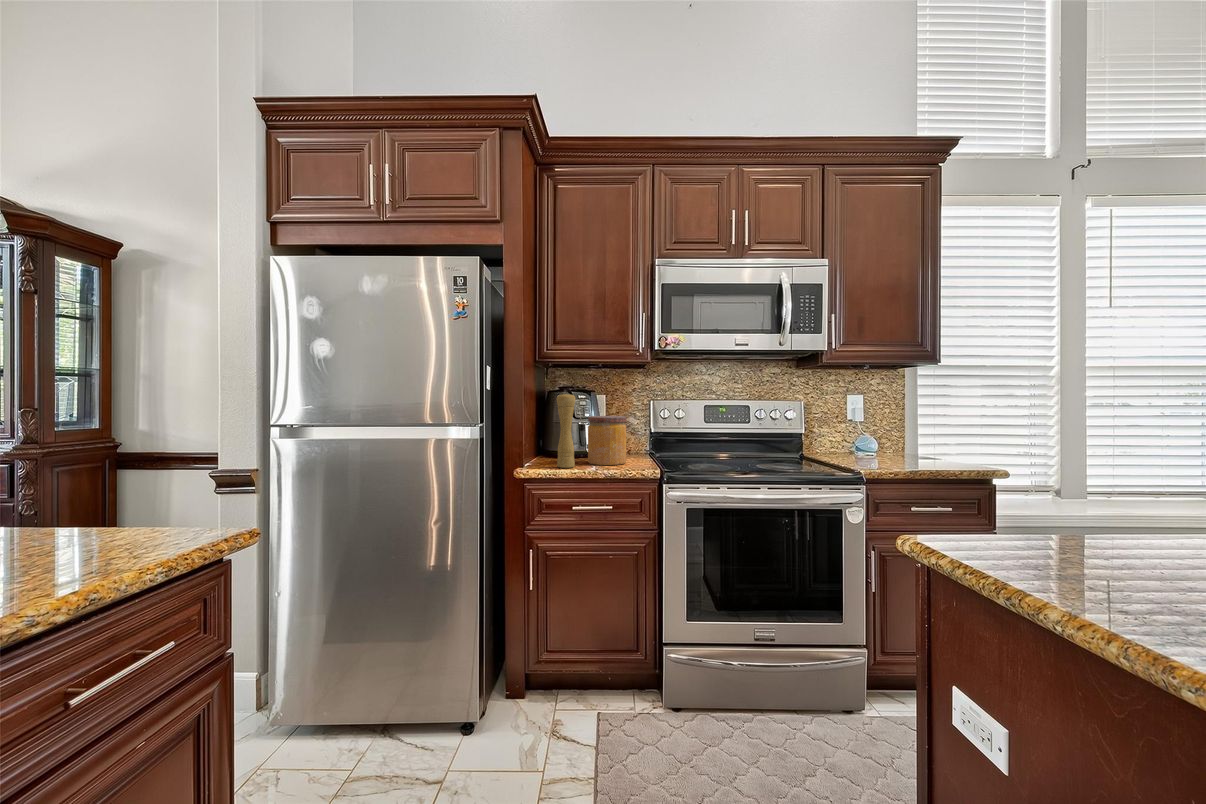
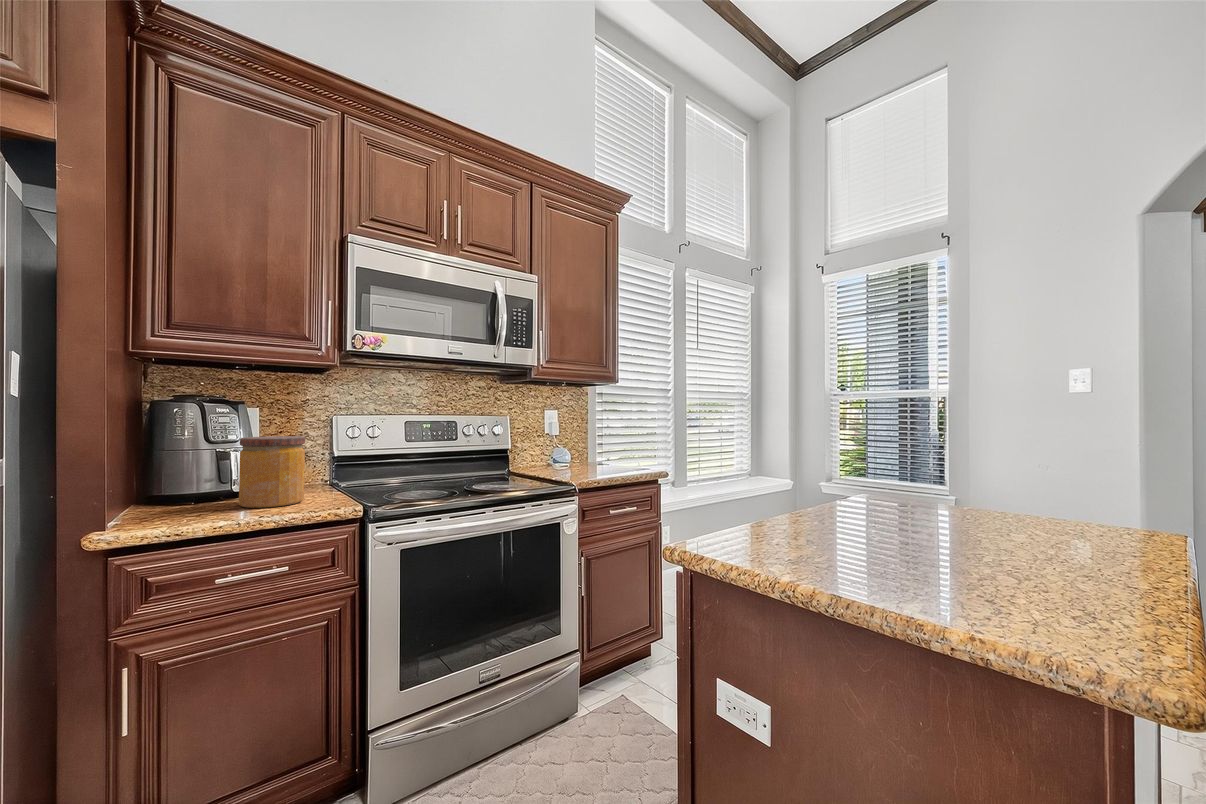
pepper mill: present [557,393,575,468] -> none [181,403,220,520]

